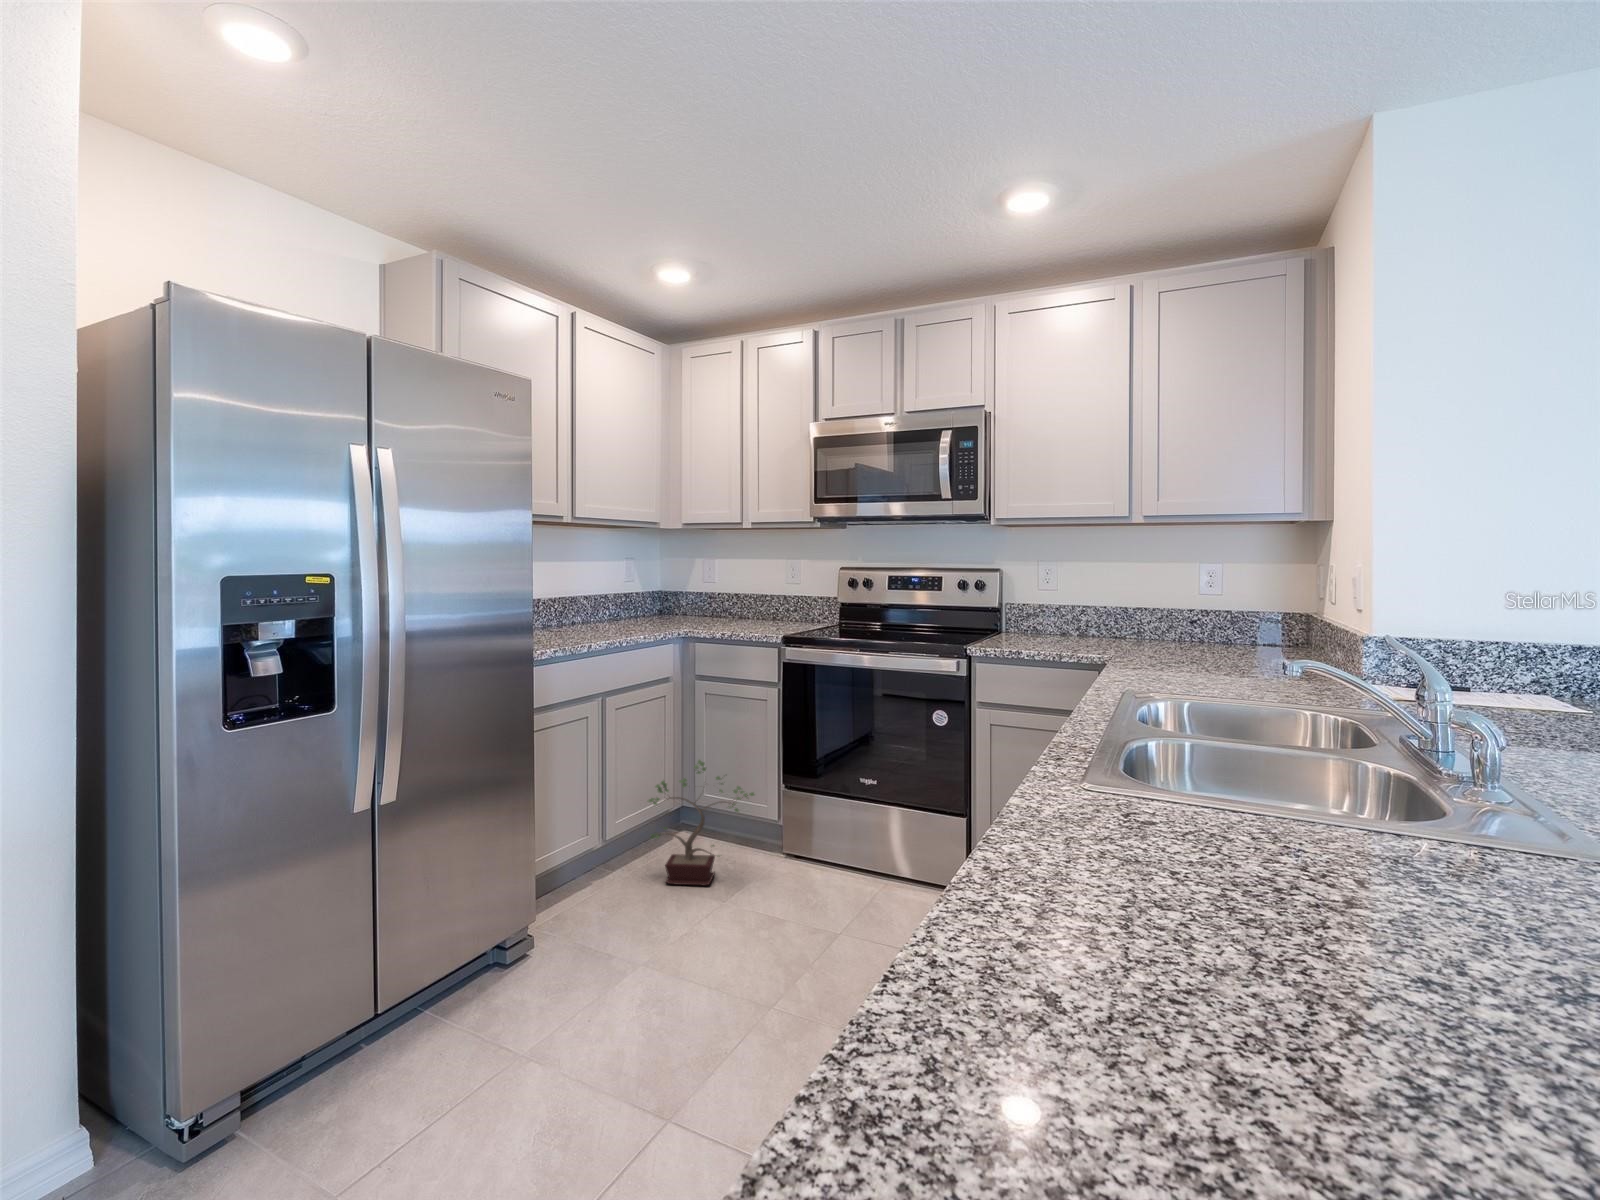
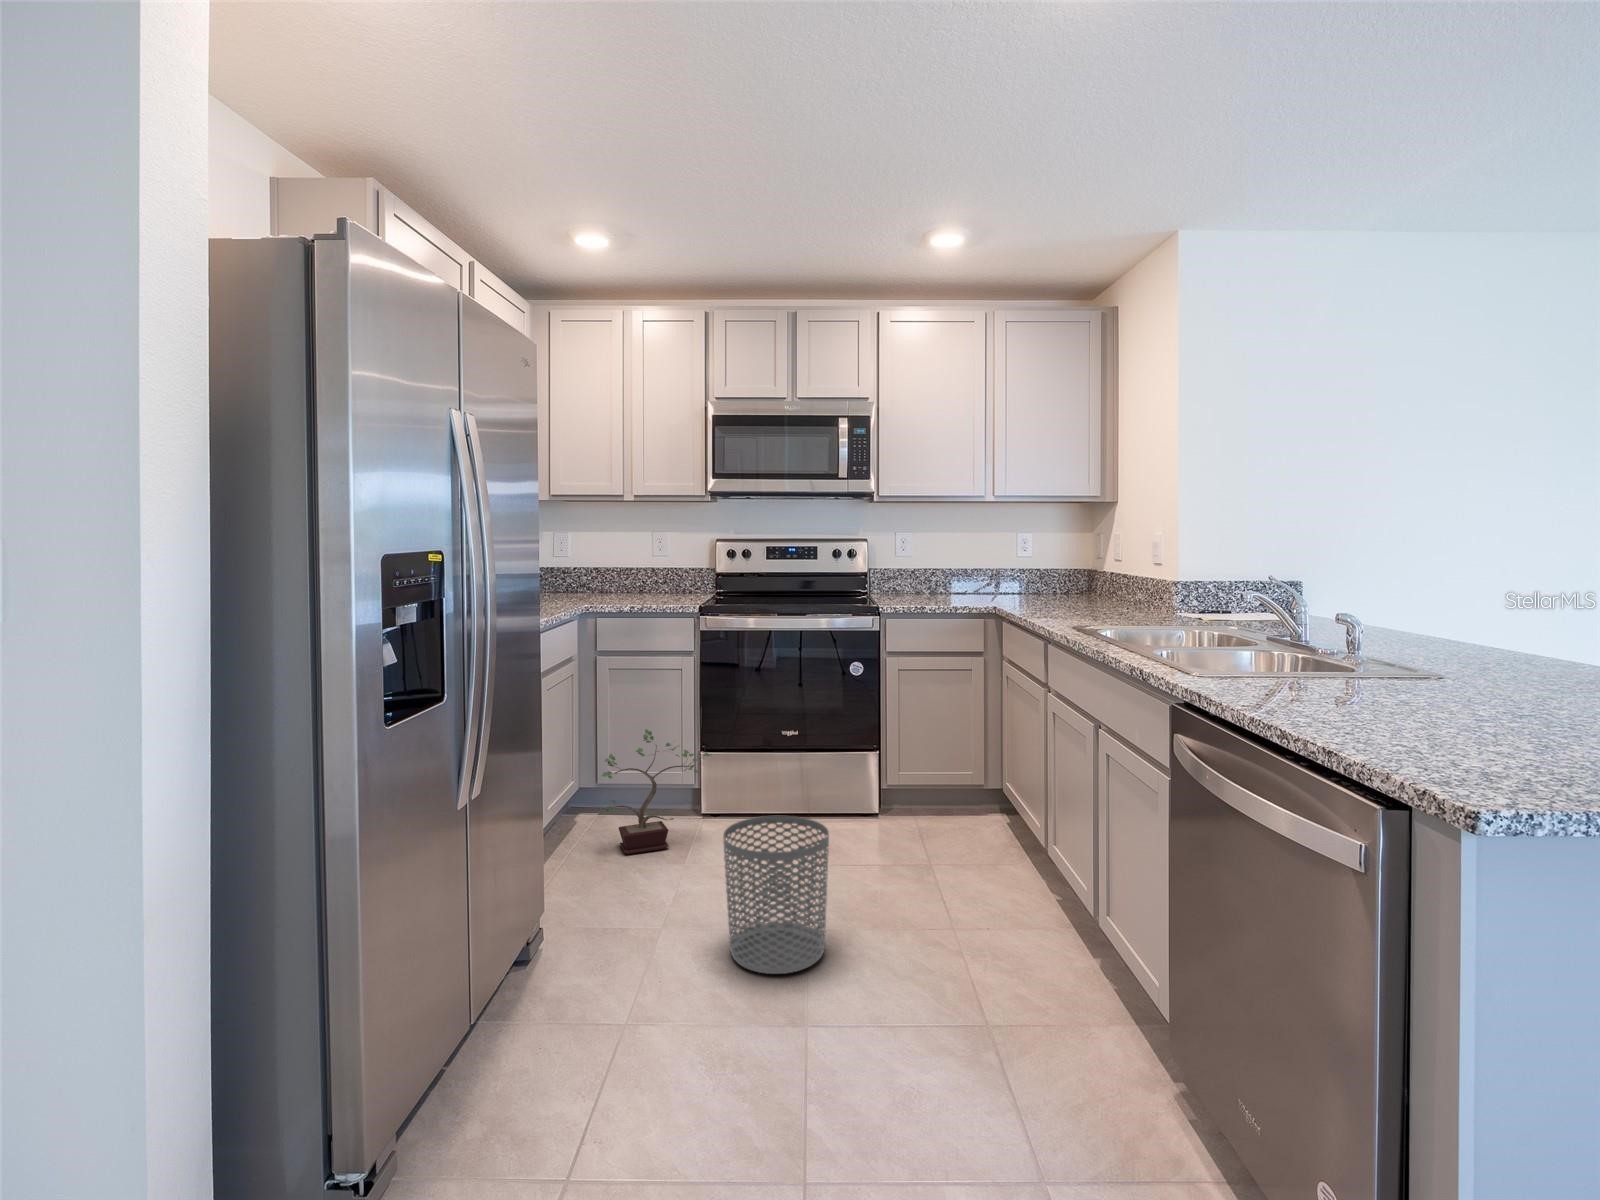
waste bin: none [623,878,745,1072] -> present [723,815,829,974]

